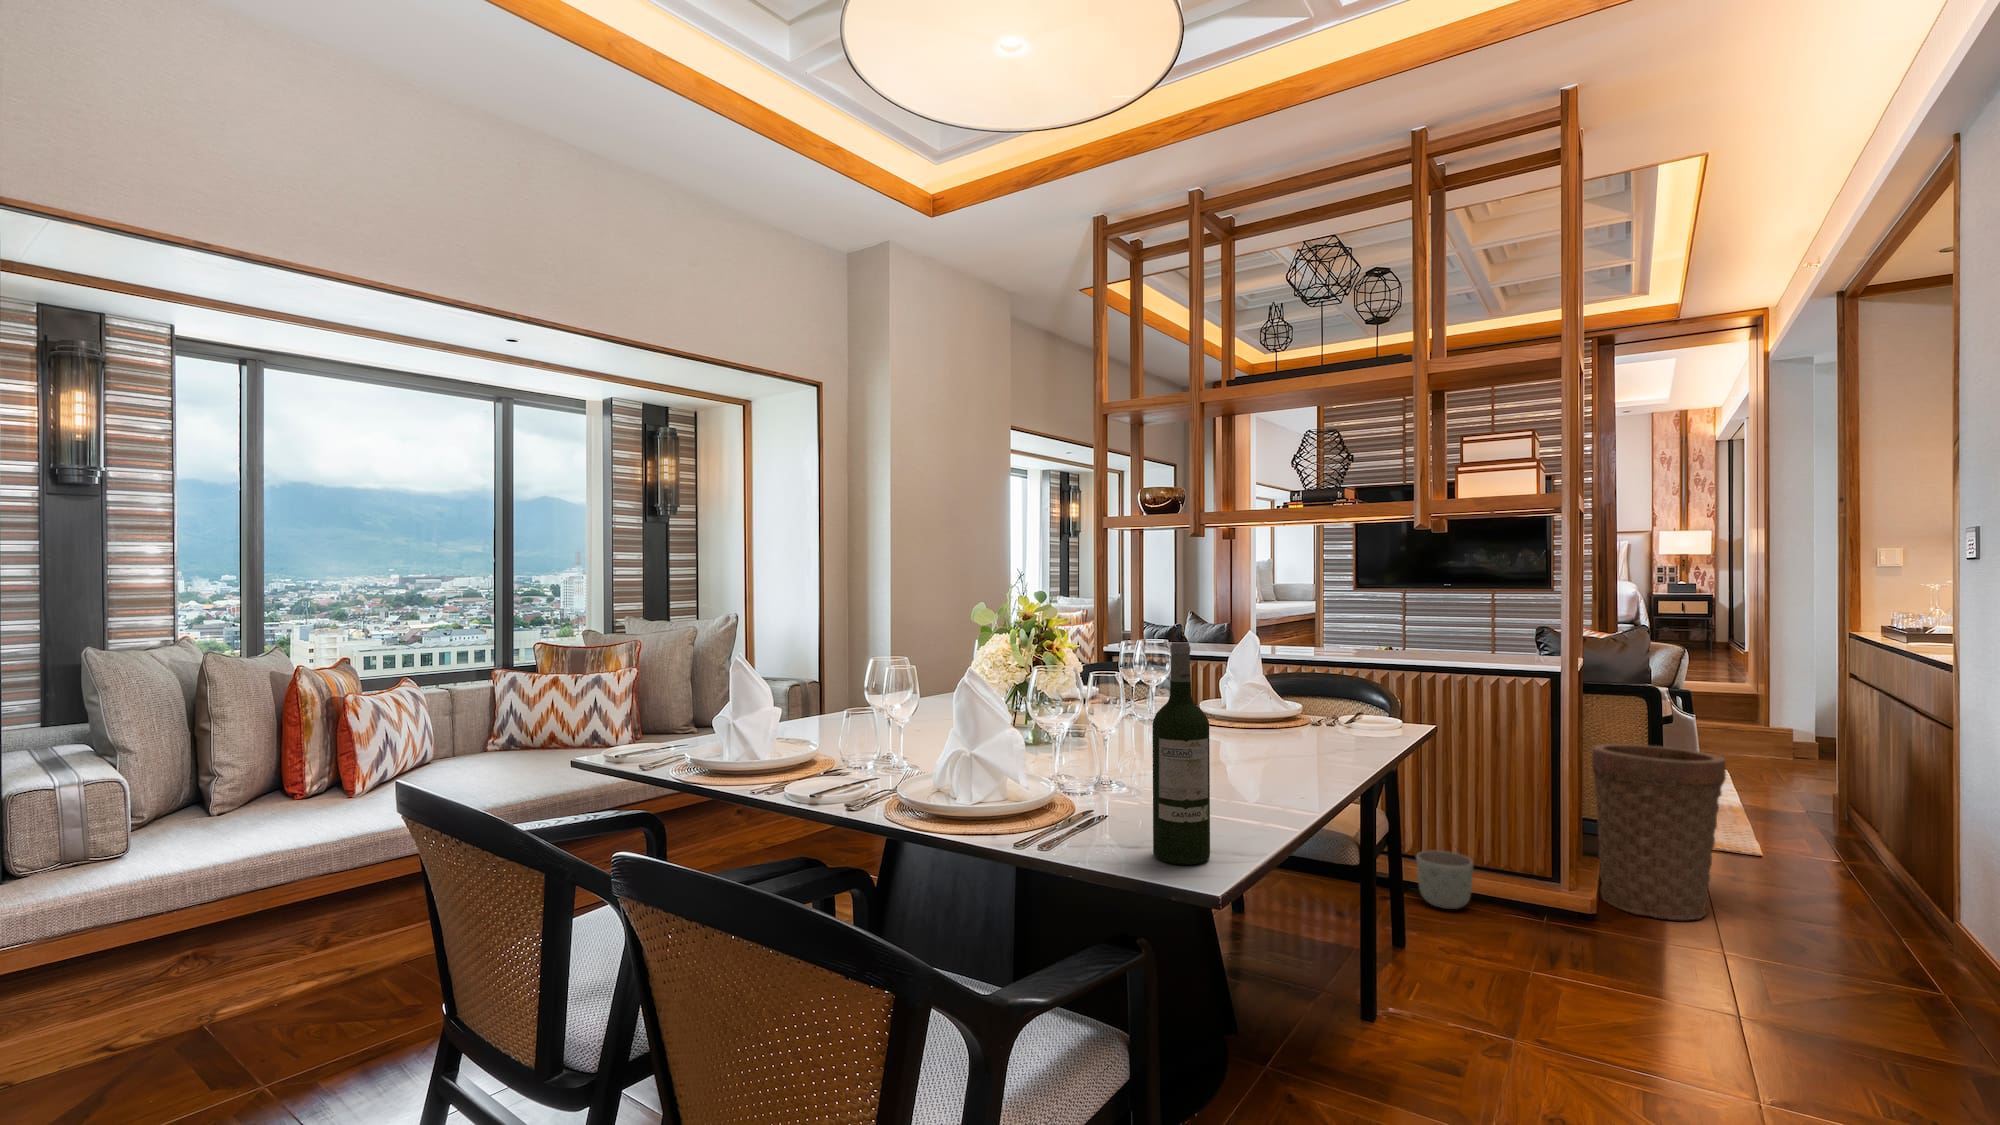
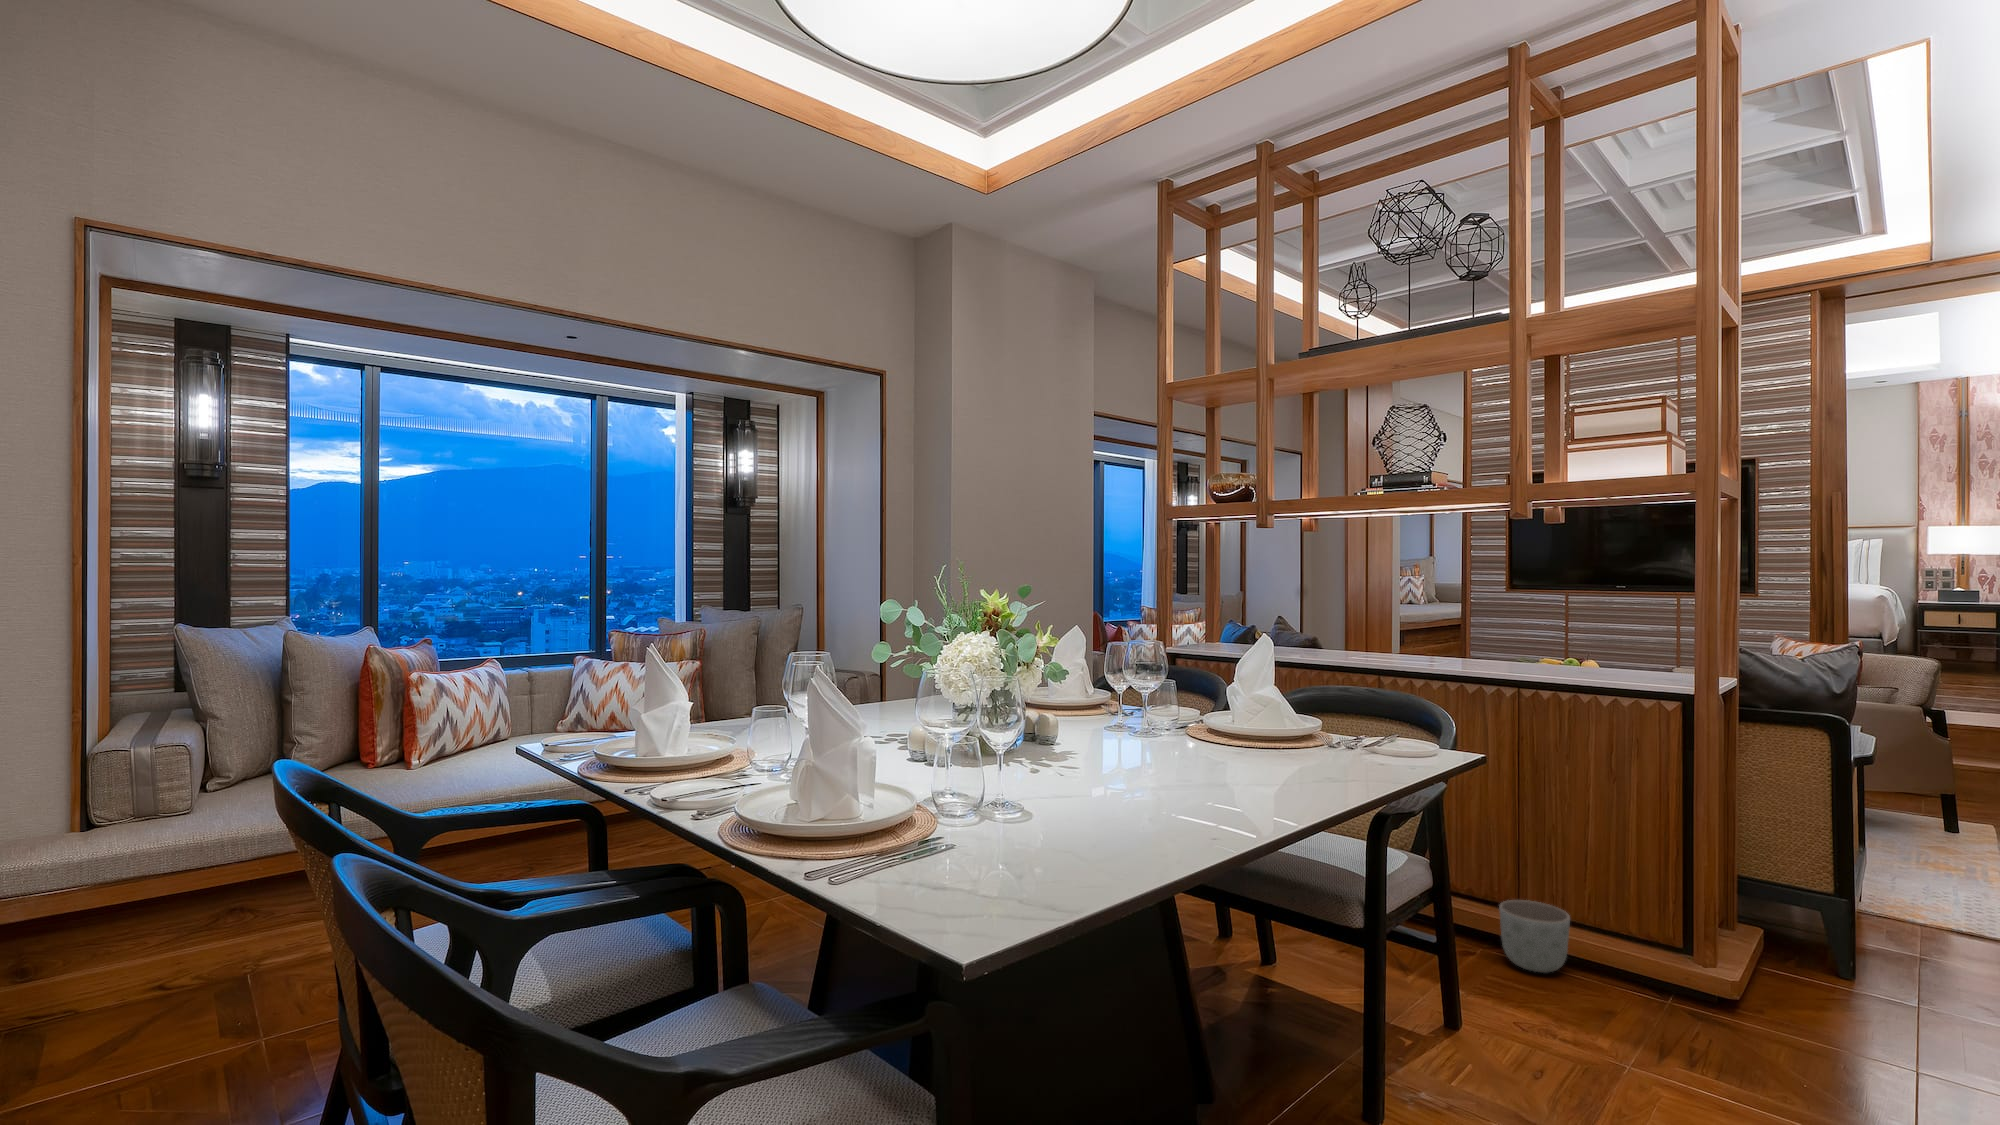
wine bottle: present [1153,642,1210,864] -> none [934,641,1003,912]
basket: present [1592,744,1726,920] -> none [1739,785,1925,1016]

